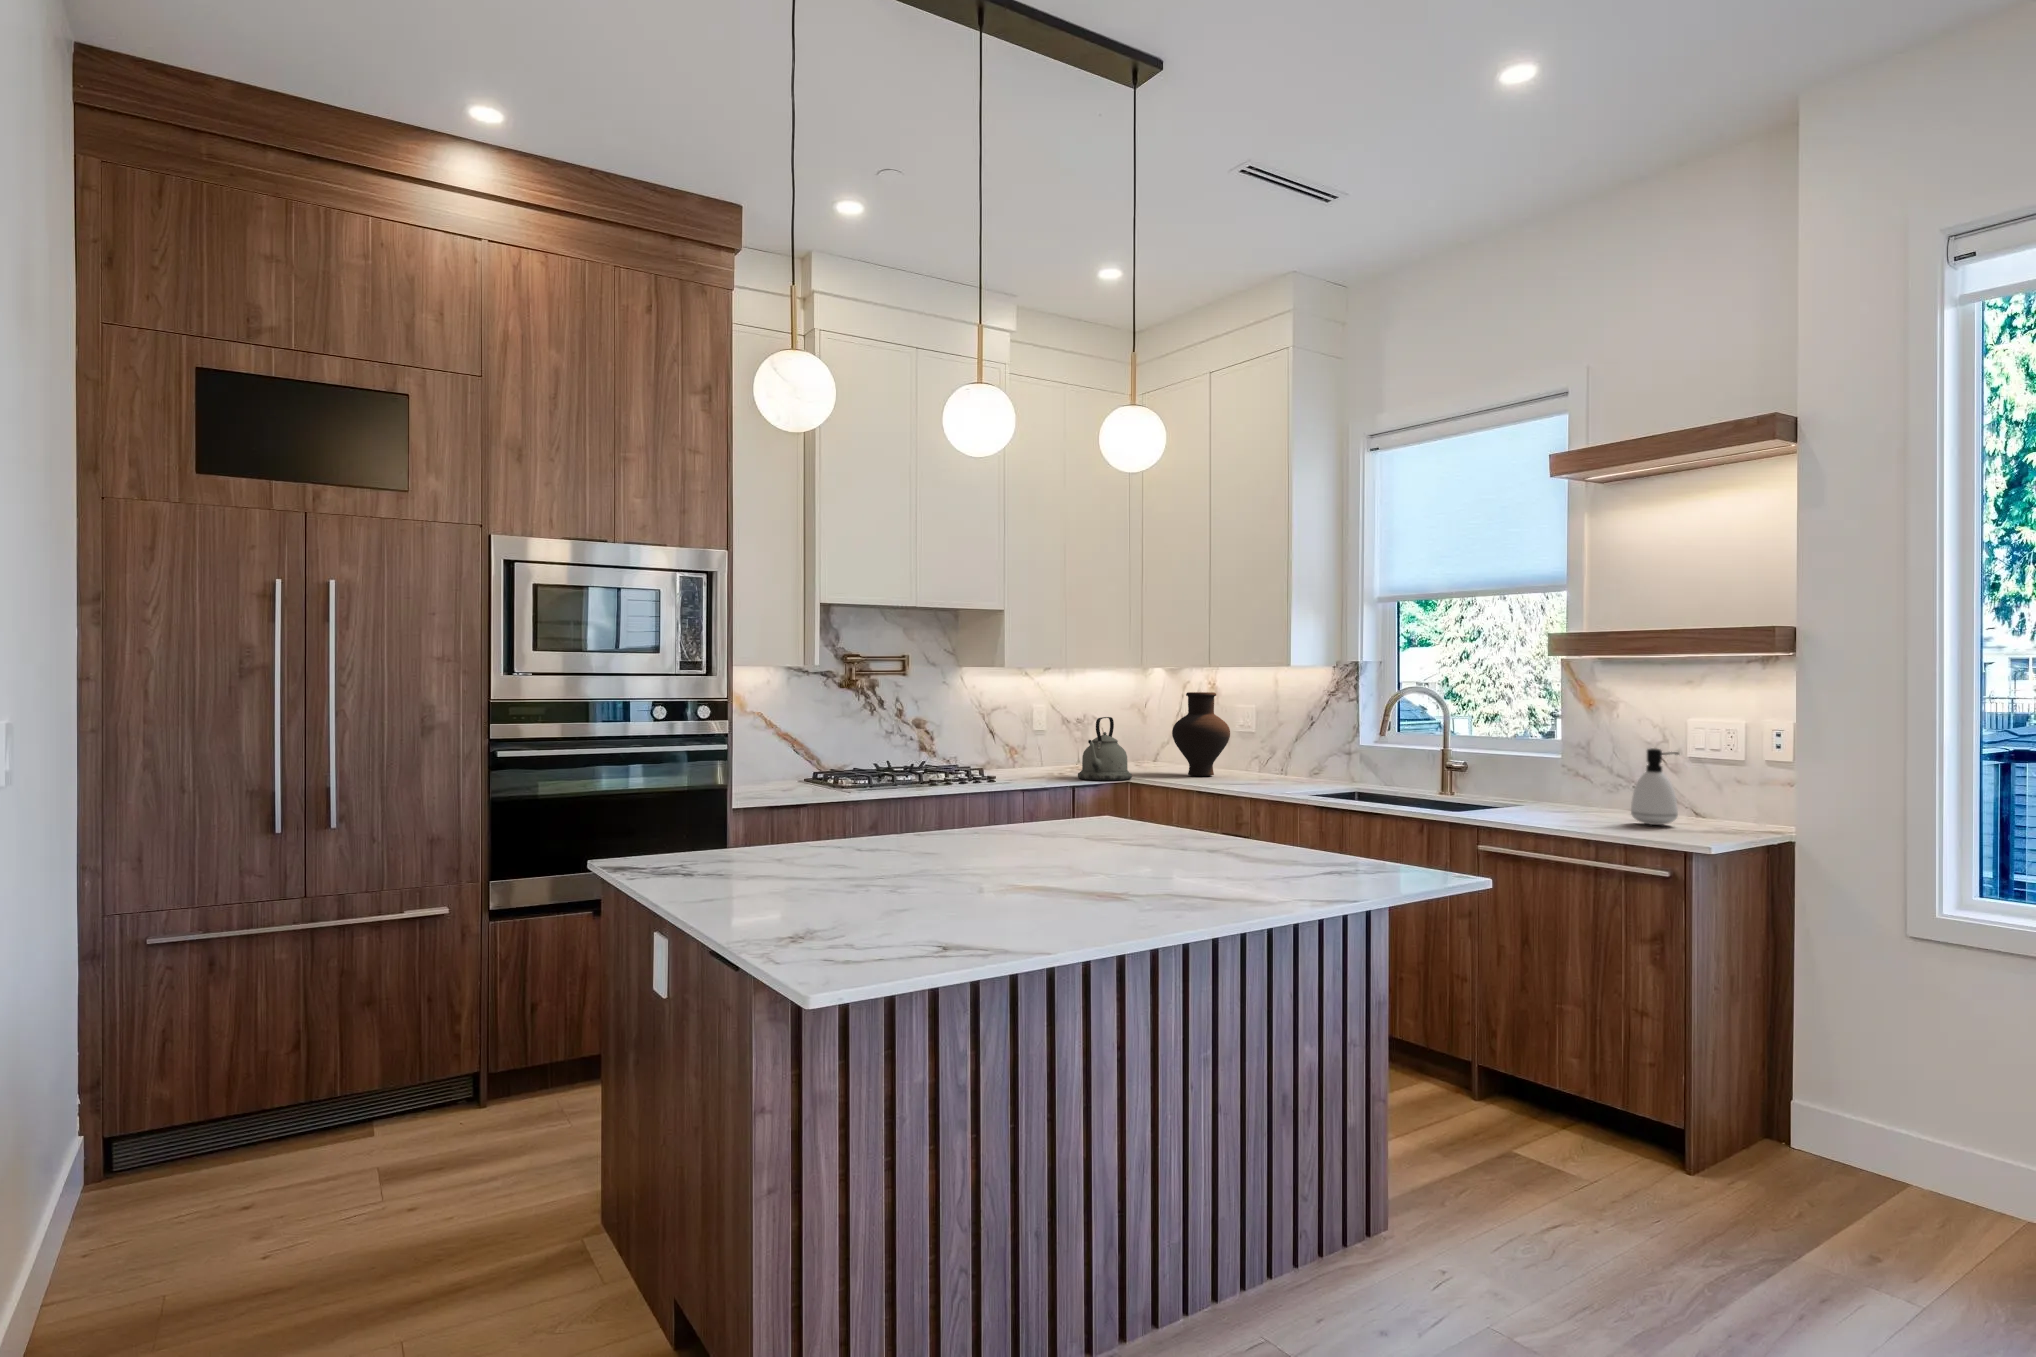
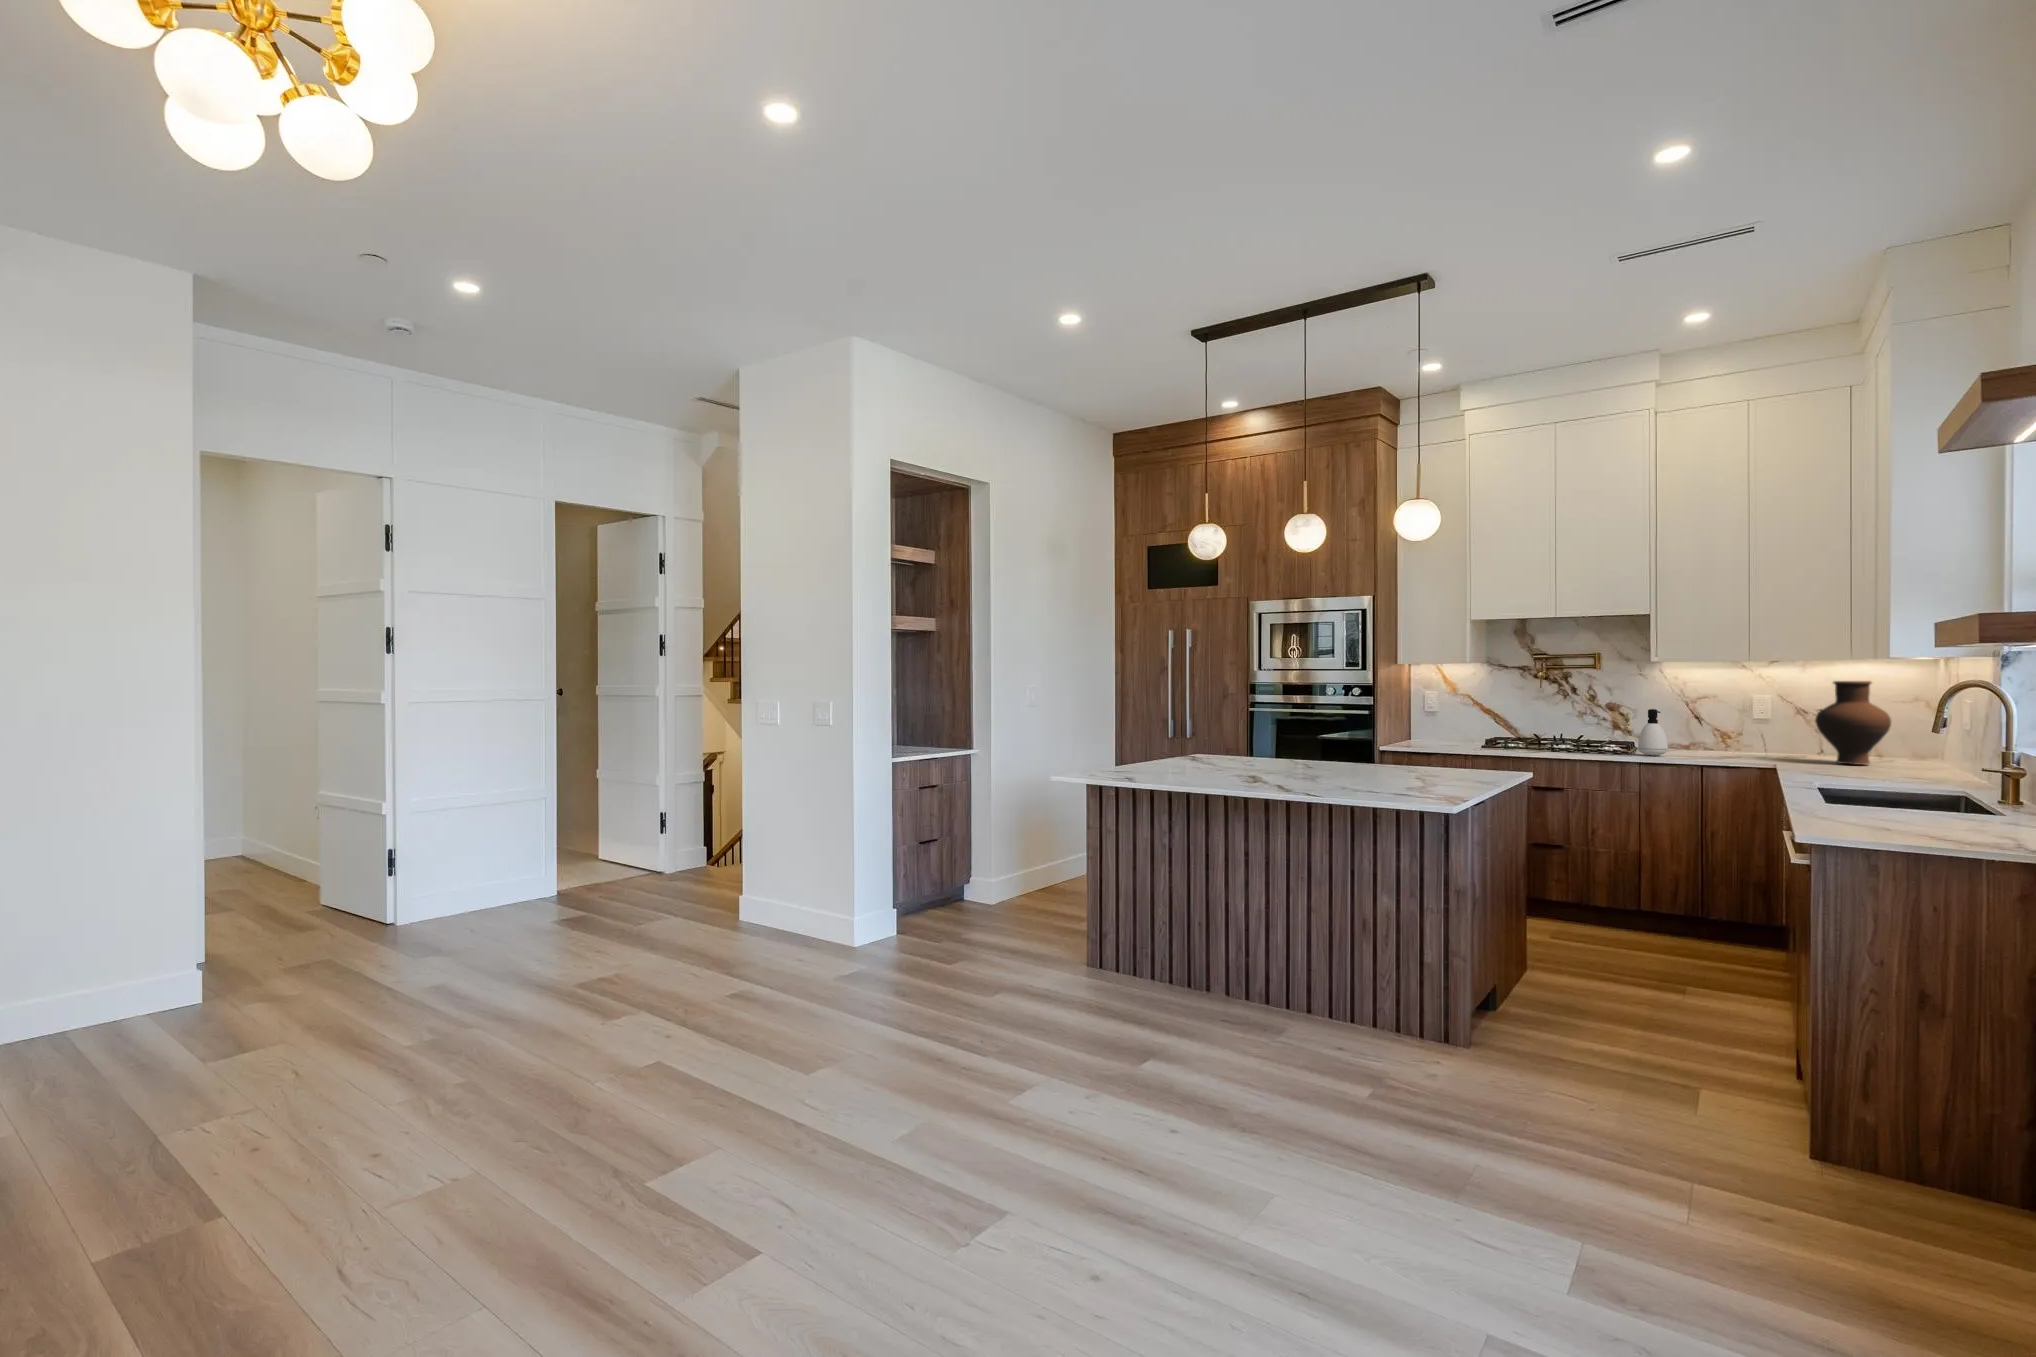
kettle: present [1078,717,1132,781] -> none [1688,703,1761,760]
soap dispenser: present [1631,748,1679,825] -> present [1638,709,1668,756]

